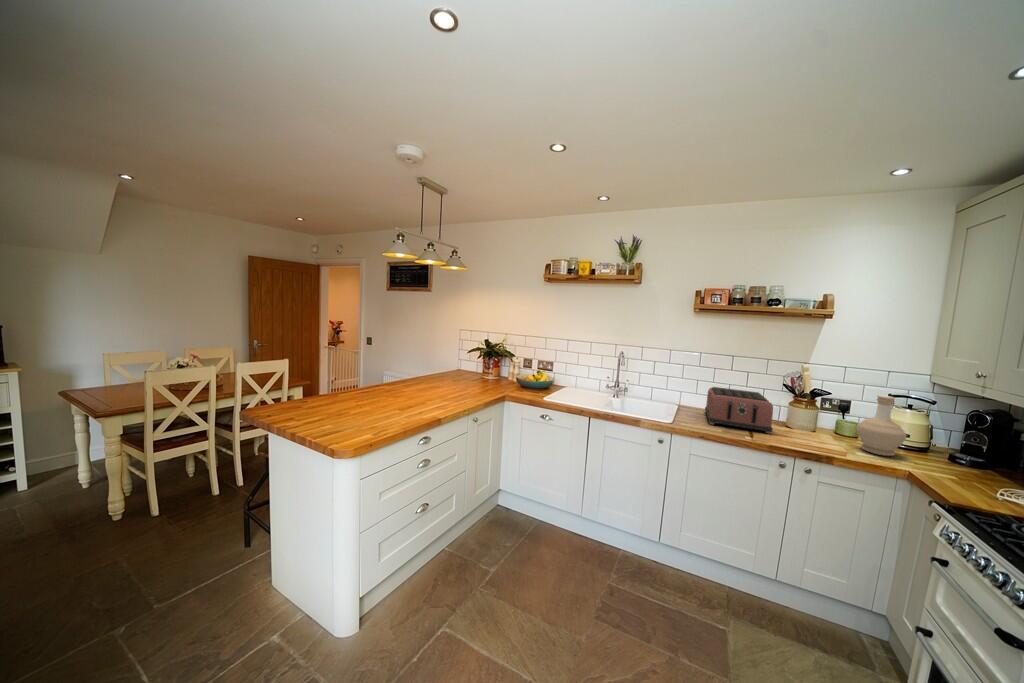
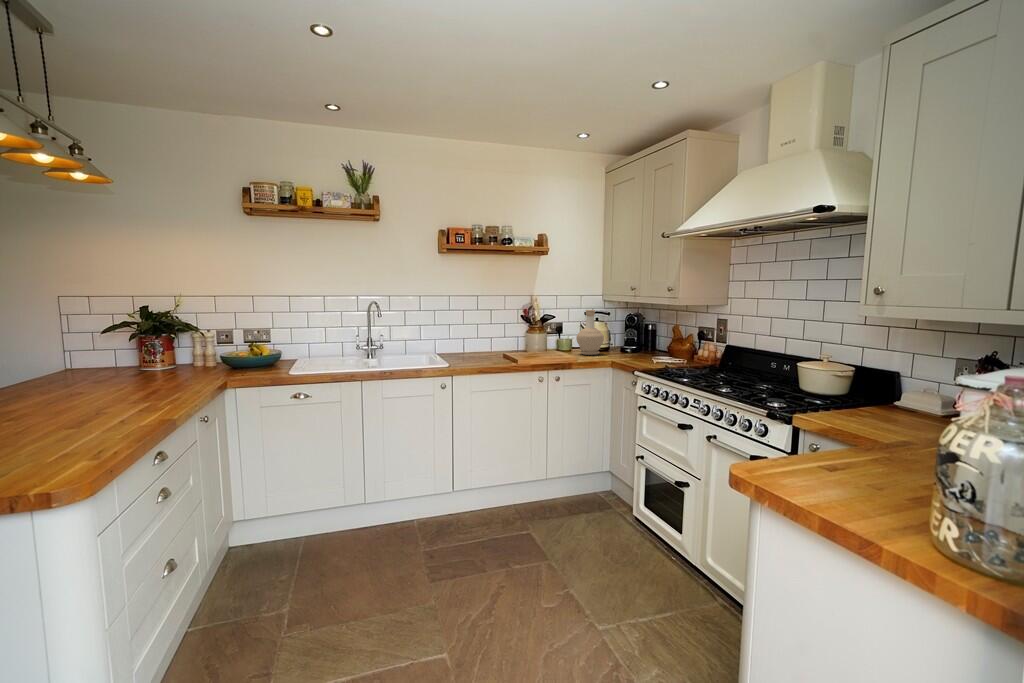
toaster: present [705,387,773,434] -> none [463,326,527,360]

